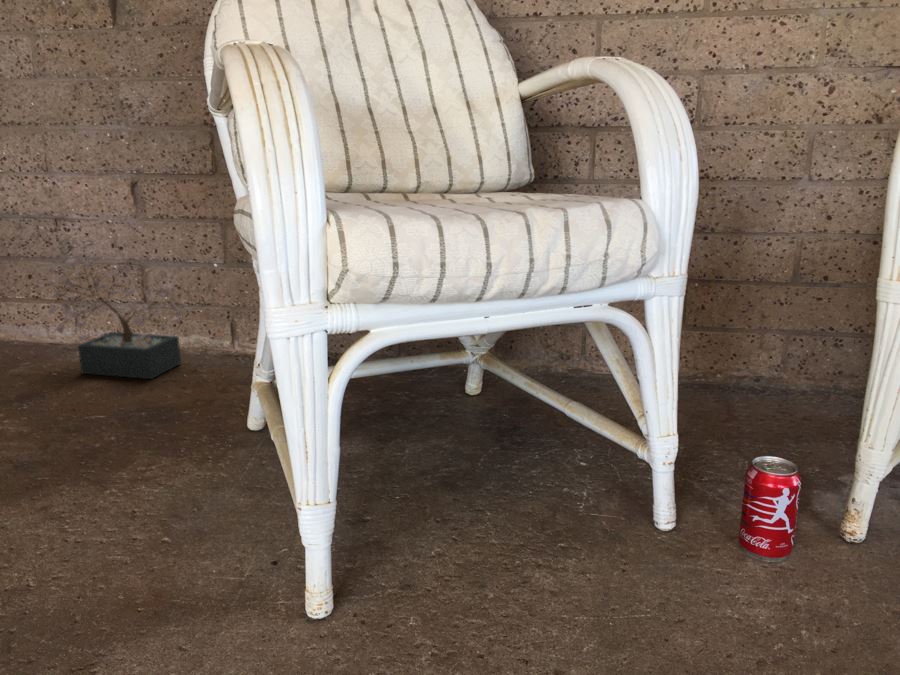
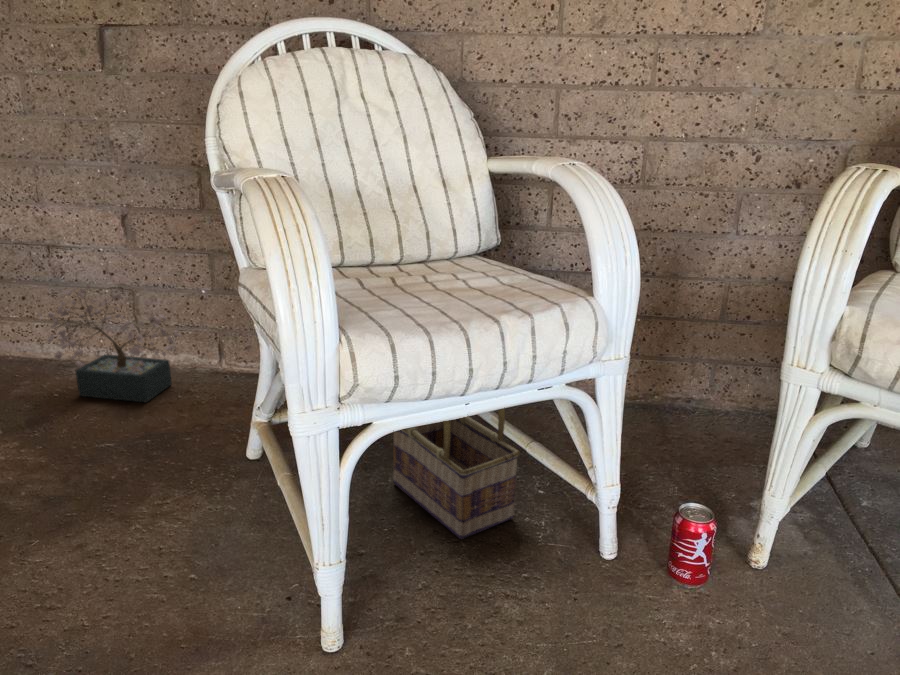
basket: none [410,306,558,508] -> present [393,409,520,539]

